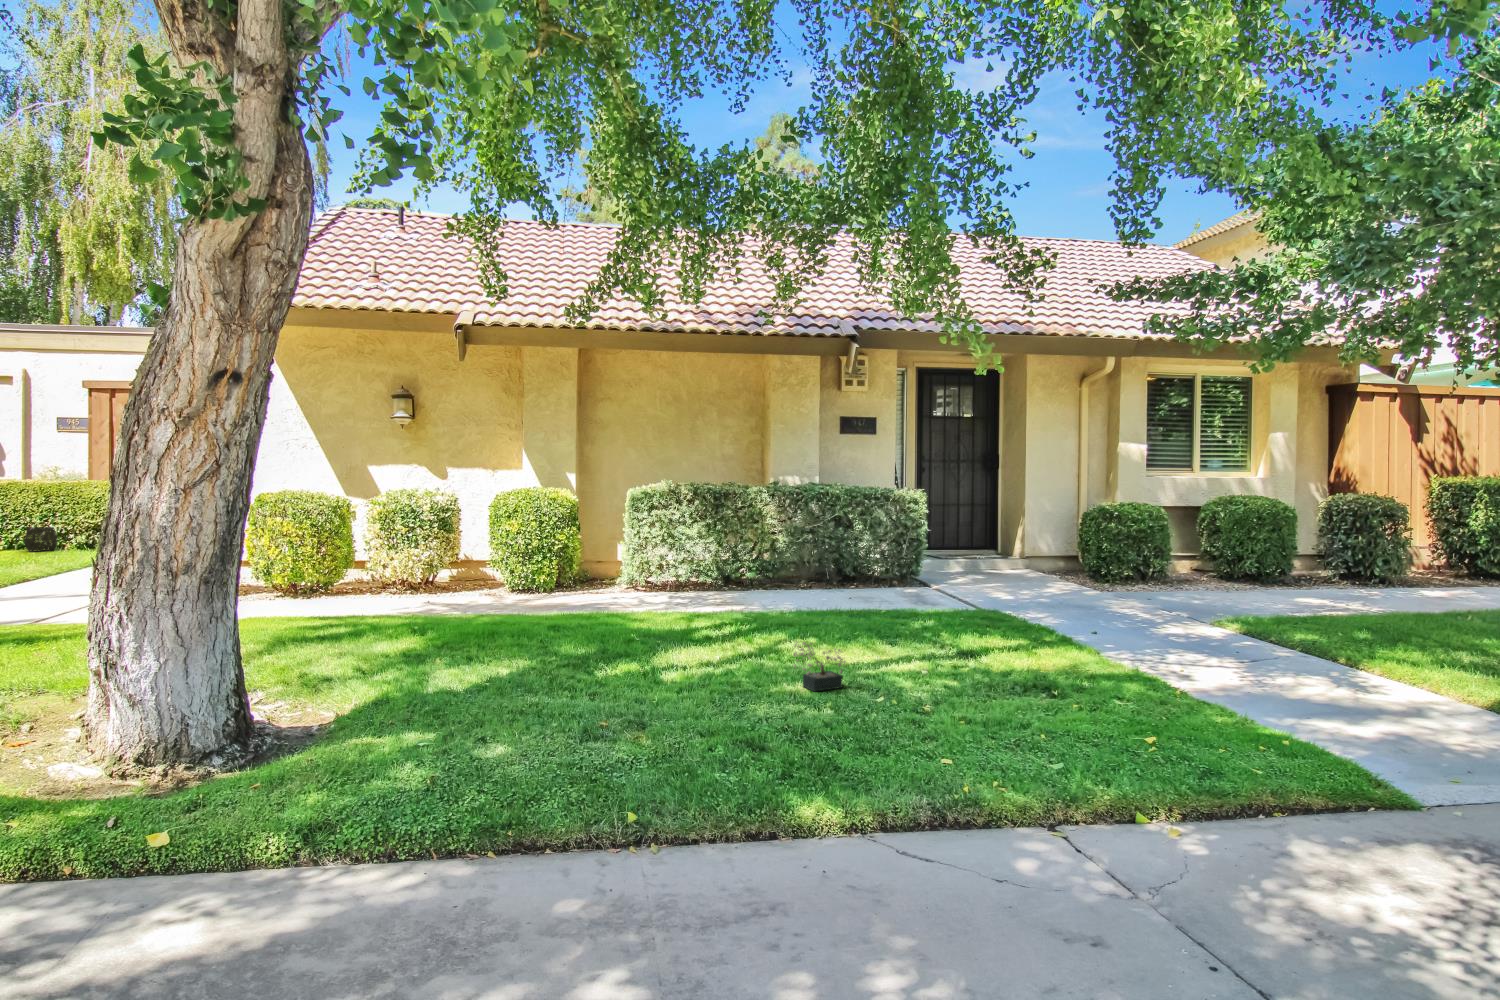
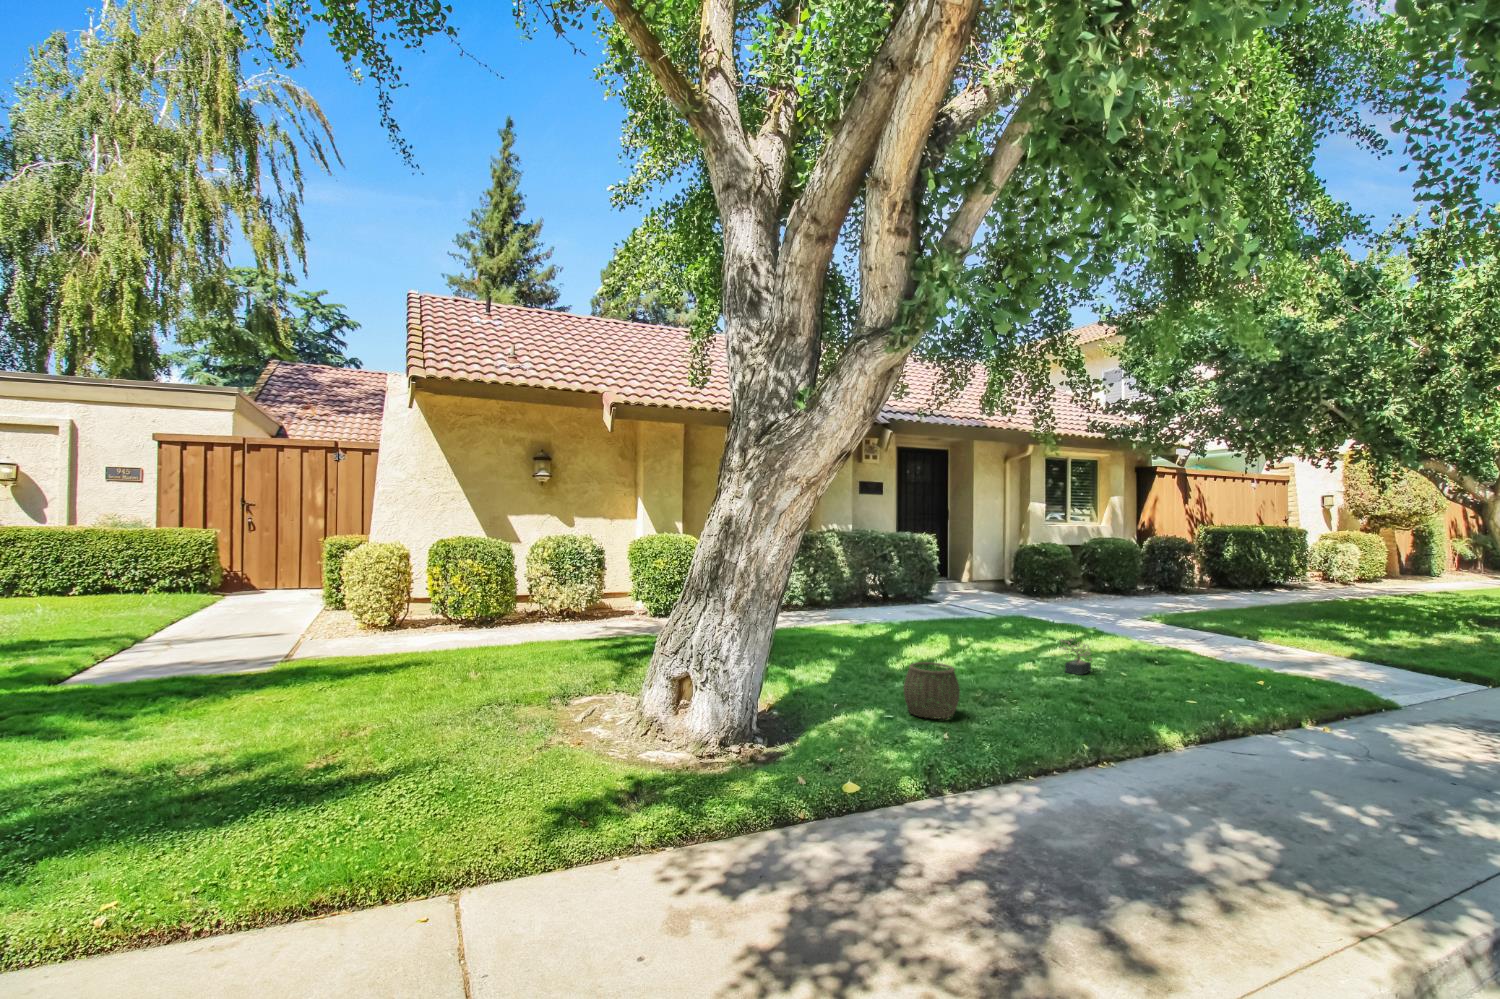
woven basket: present [25,527,58,551] -> present [904,662,960,719]

